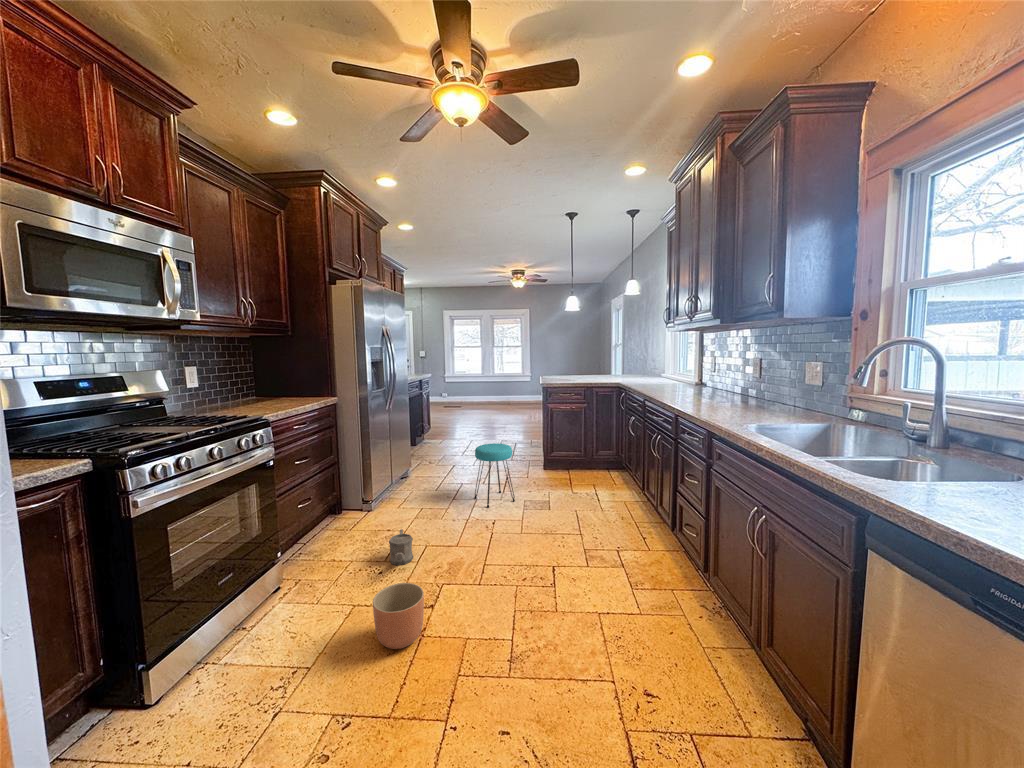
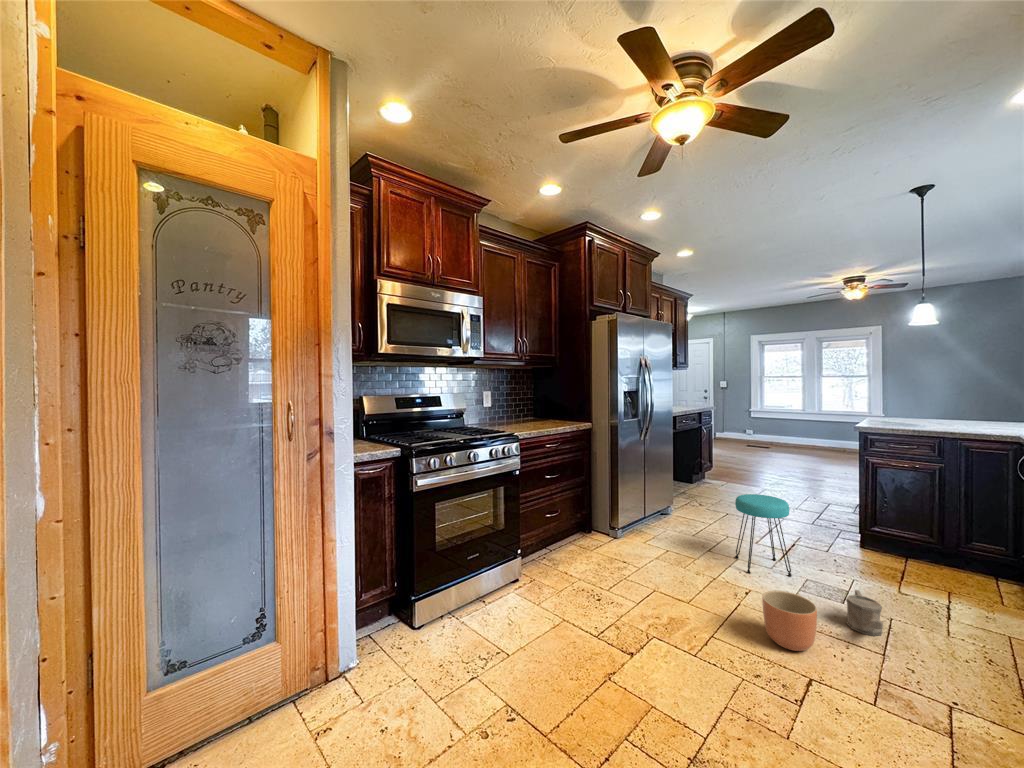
watering can: present [389,529,413,565] -> present [846,590,883,636]
planter: present [373,583,424,649] -> present [762,591,817,651]

